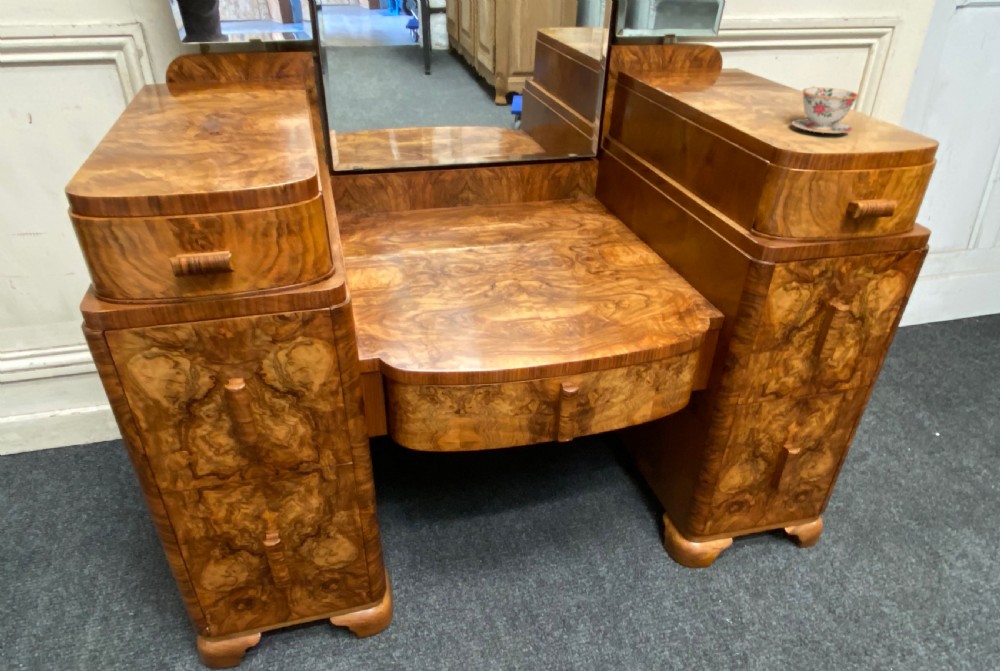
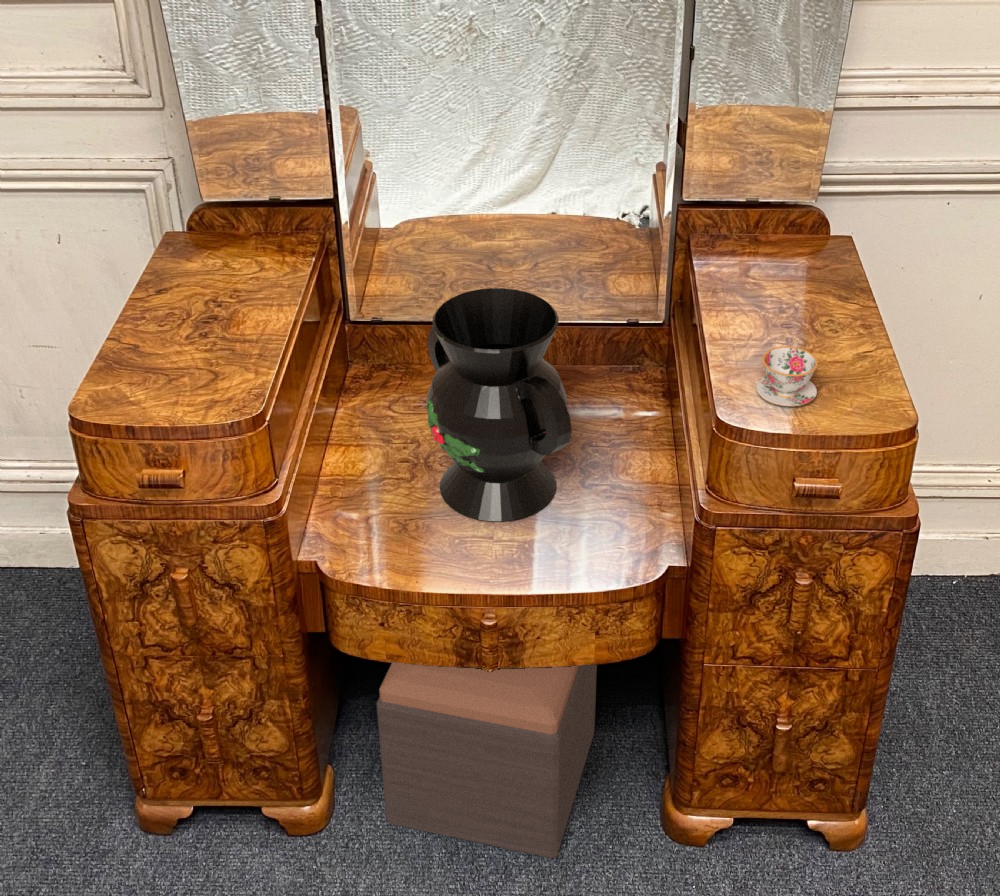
decorative vase: none [446,82,625,302] -> present [426,288,572,521]
footstool: none [440,380,619,605] -> present [377,662,597,858]

